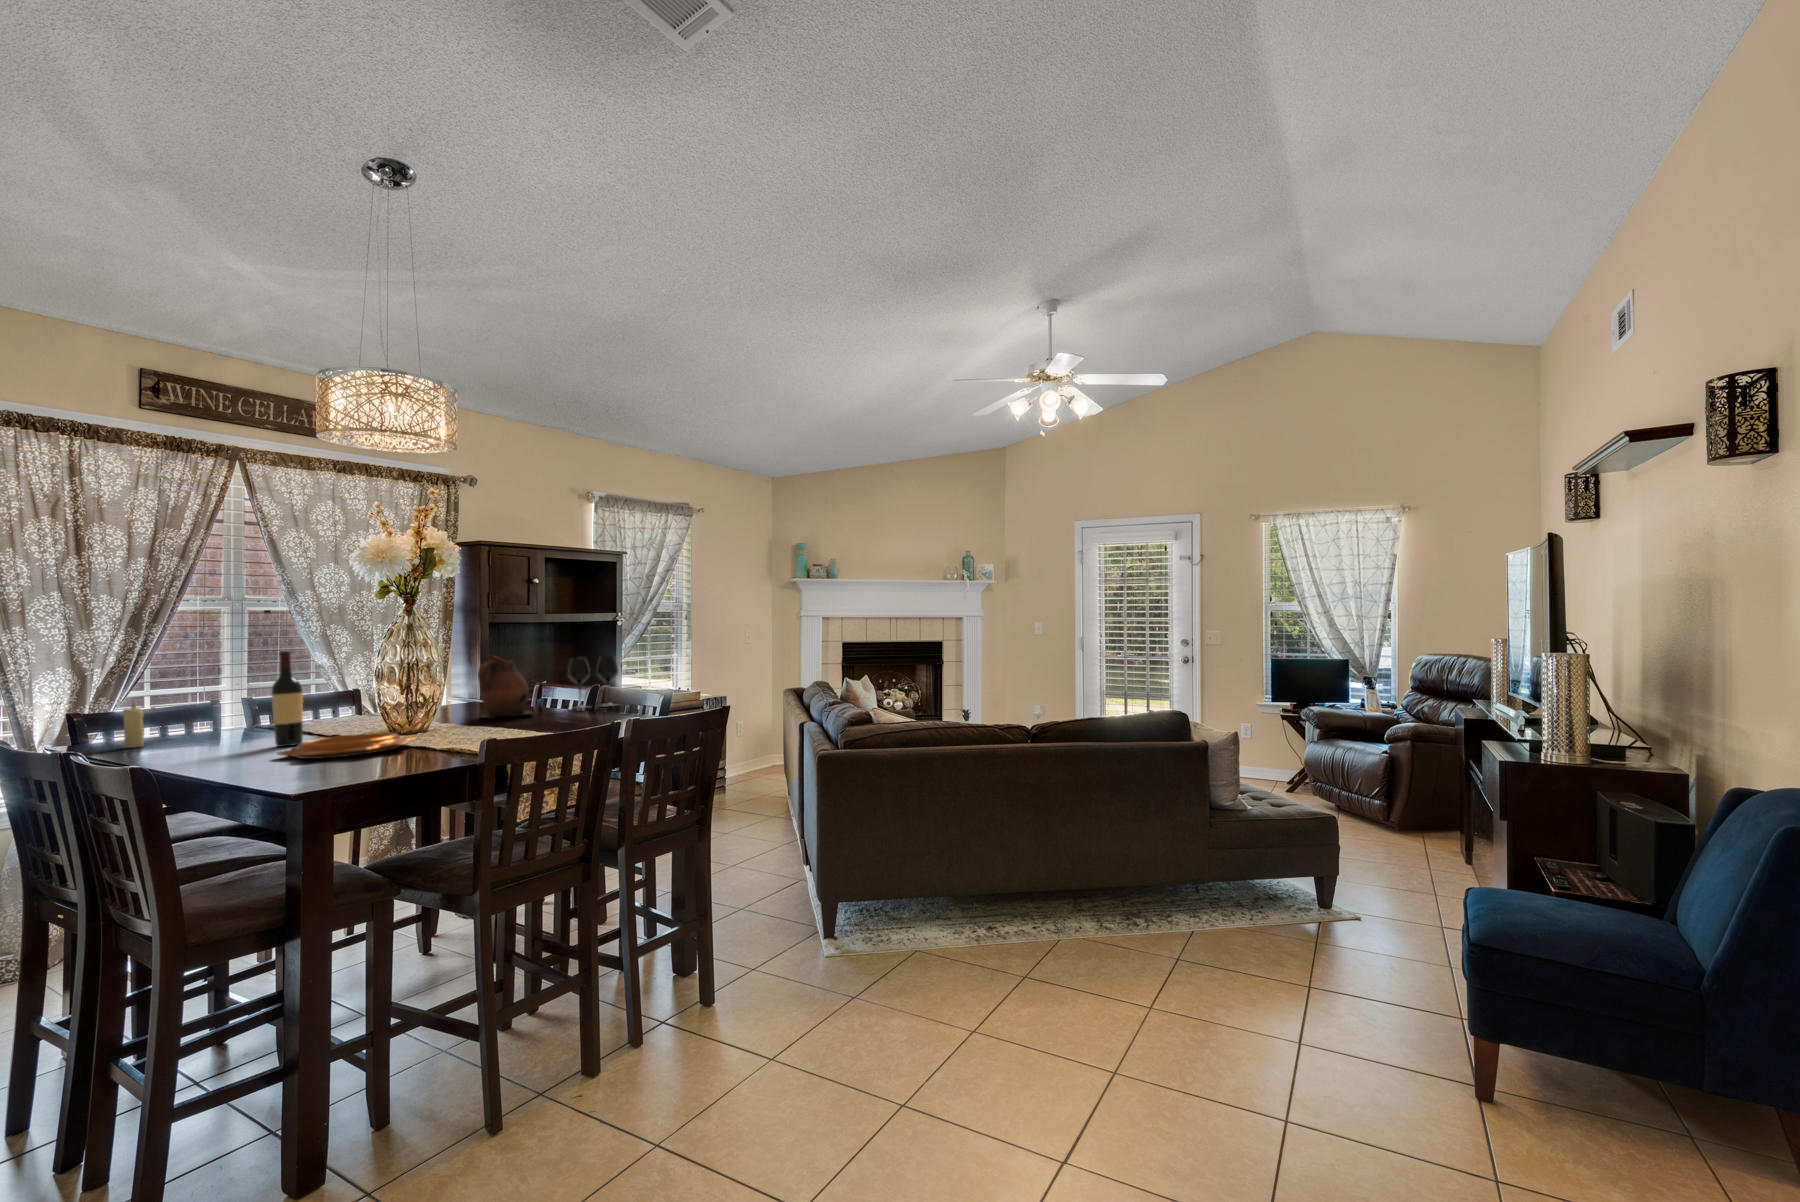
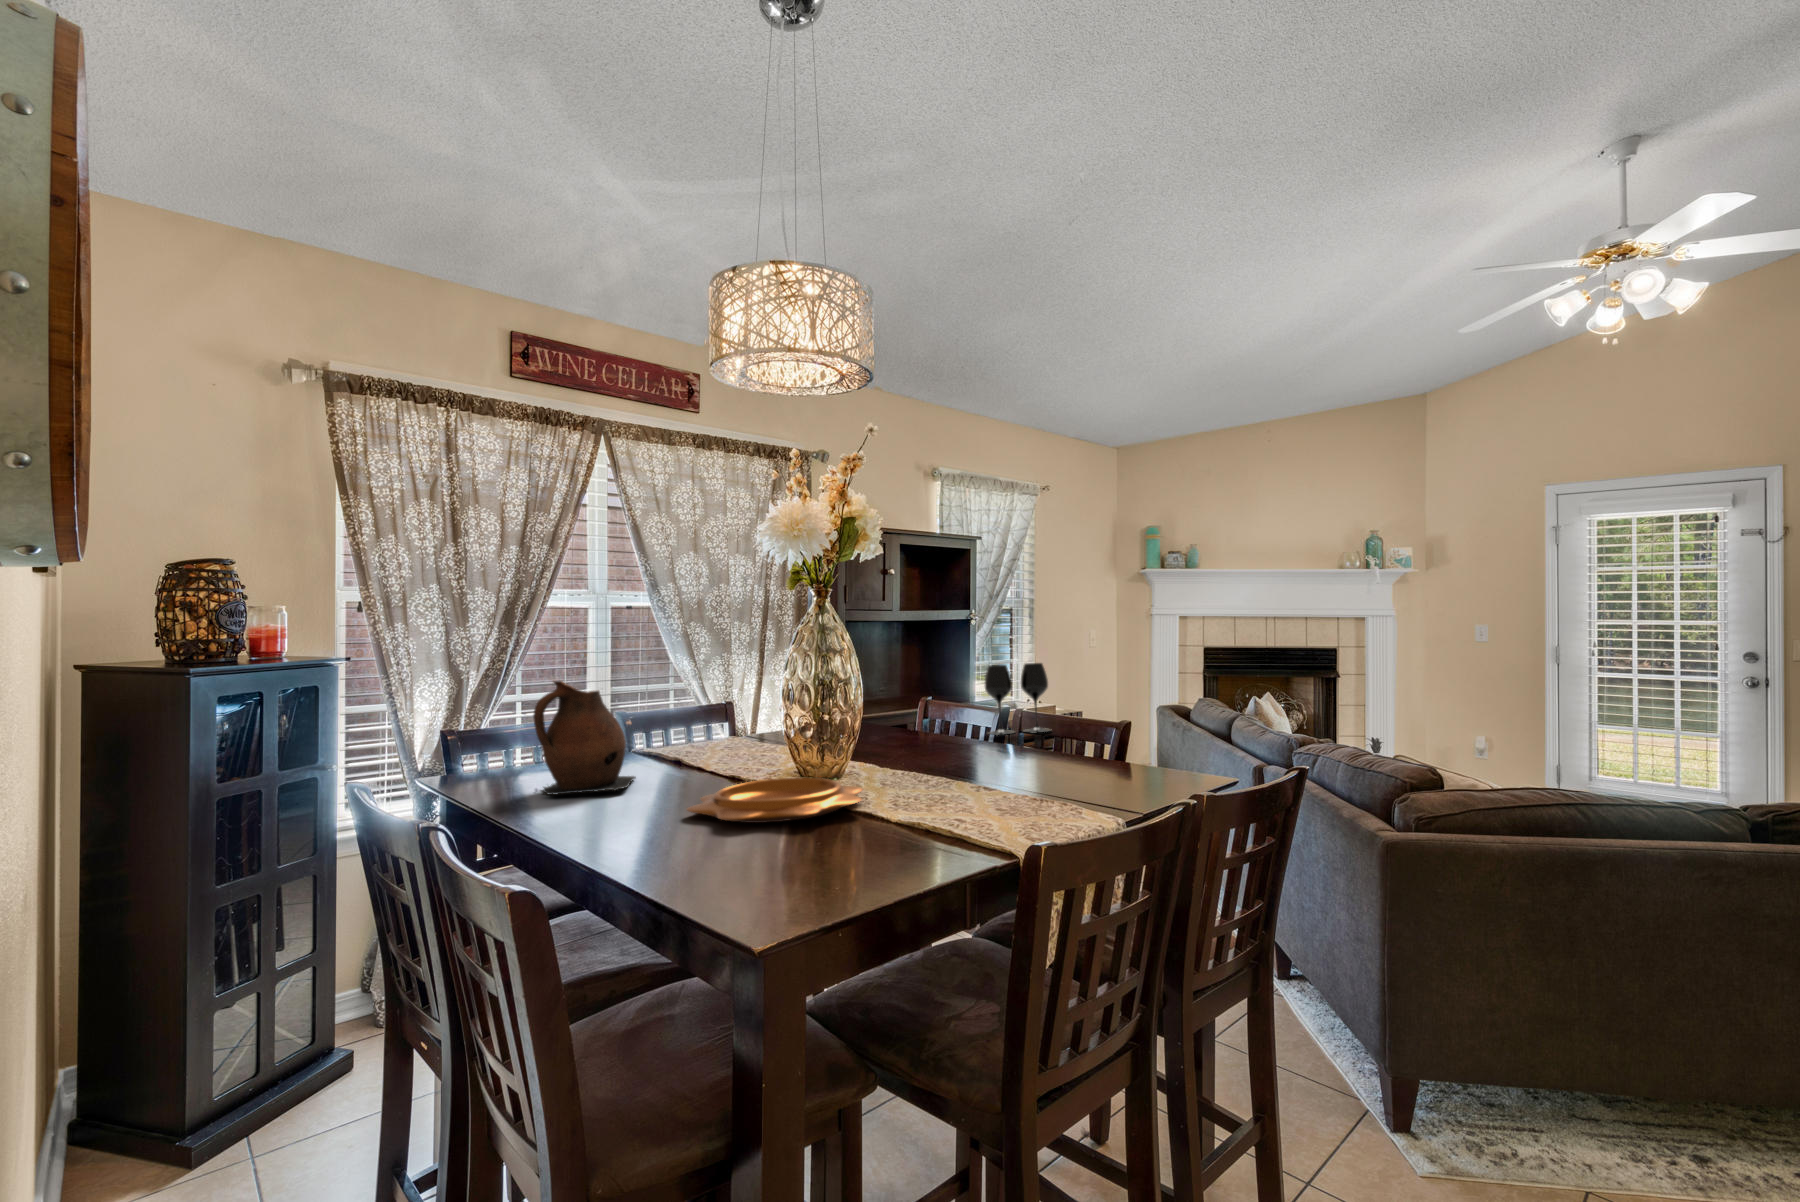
wine bottle: present [272,651,303,747] -> none [668,655,705,789]
ceramic pitcher: present [478,655,532,718] -> present [533,681,635,795]
candle: present [123,702,144,748] -> none [498,716,521,779]

